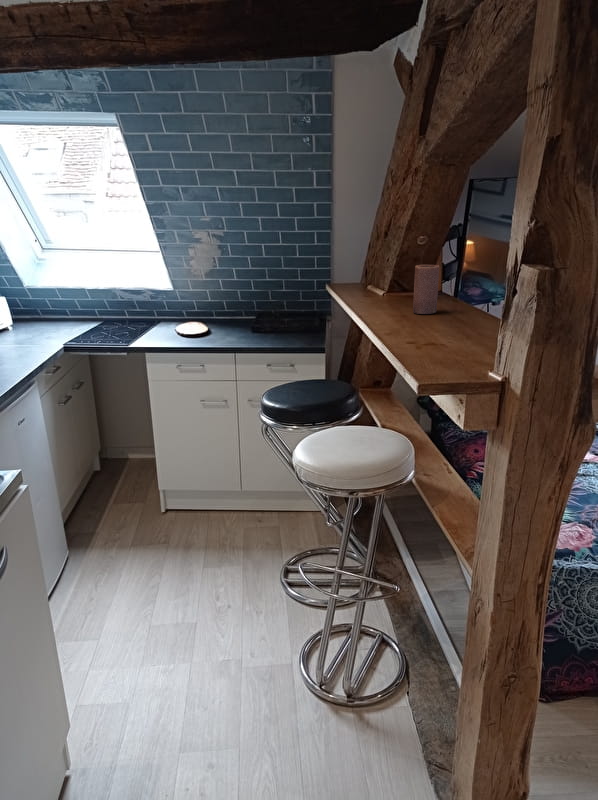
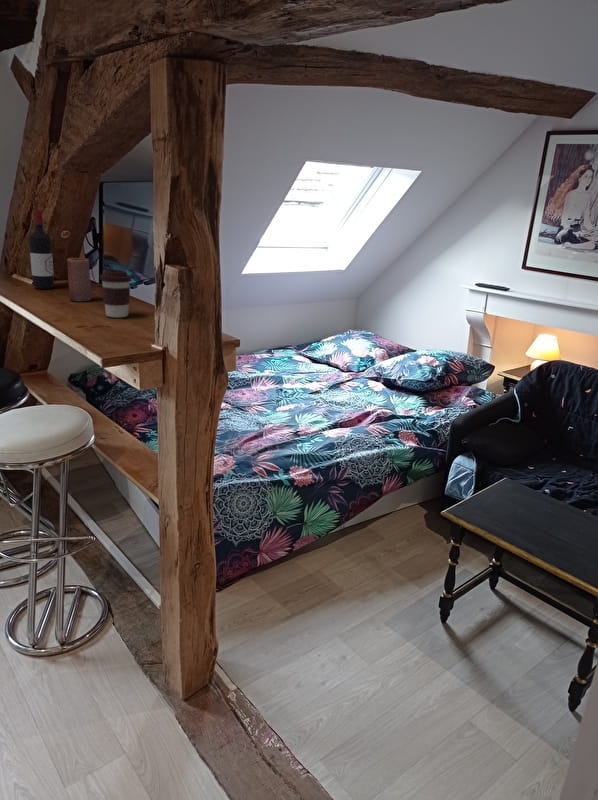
wine bottle: none [382,215,406,300] -> present [29,210,54,289]
coffee cup: none [444,276,482,334] -> present [100,270,131,318]

